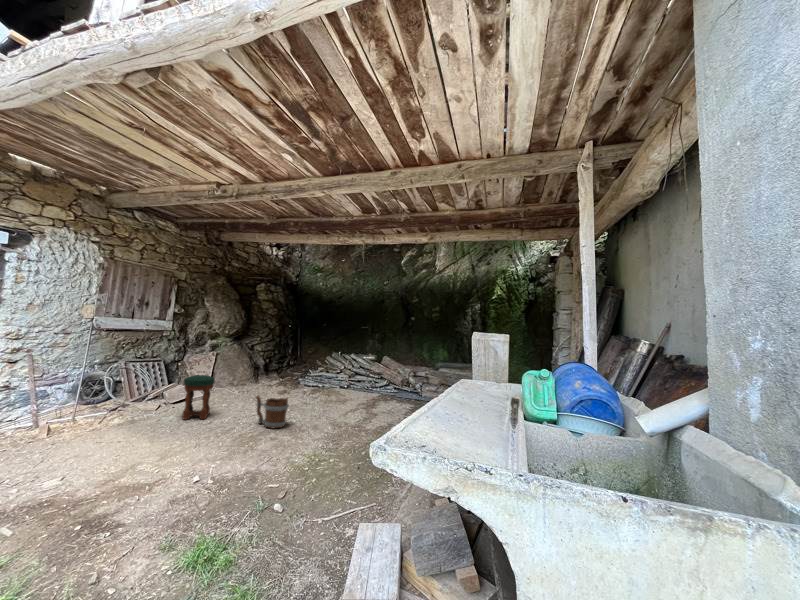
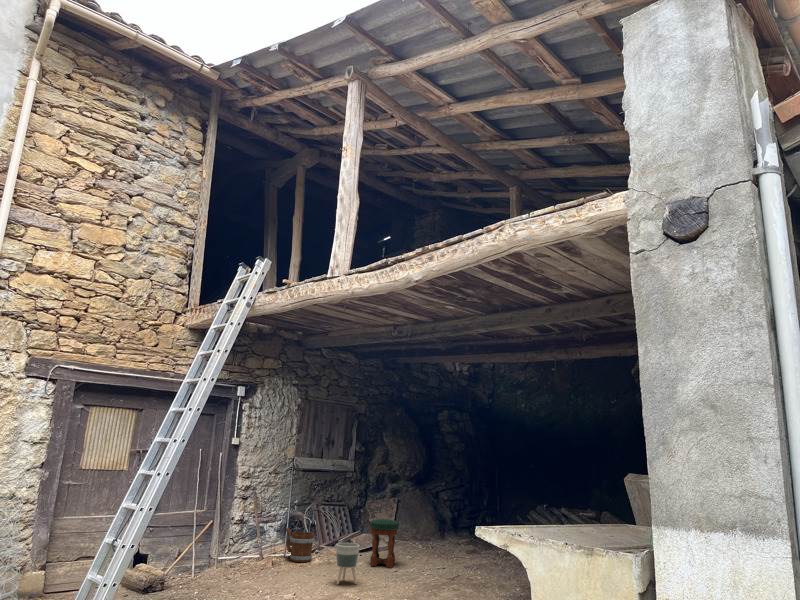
bucket: present [256,396,289,429] -> present [286,528,315,562]
planter: none [135,405,166,450] -> present [336,543,360,584]

